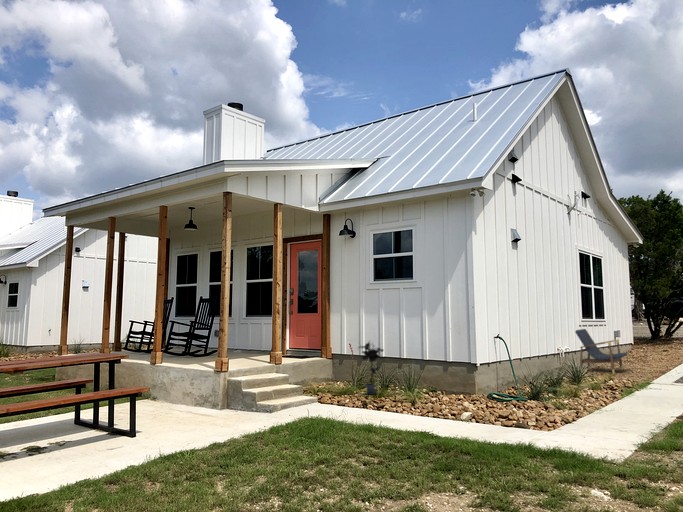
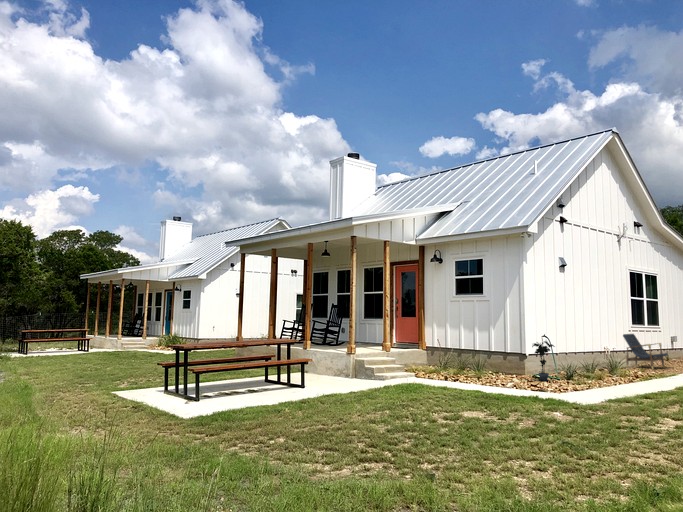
potted plant: present [359,342,383,395] -> present [532,341,555,381]

